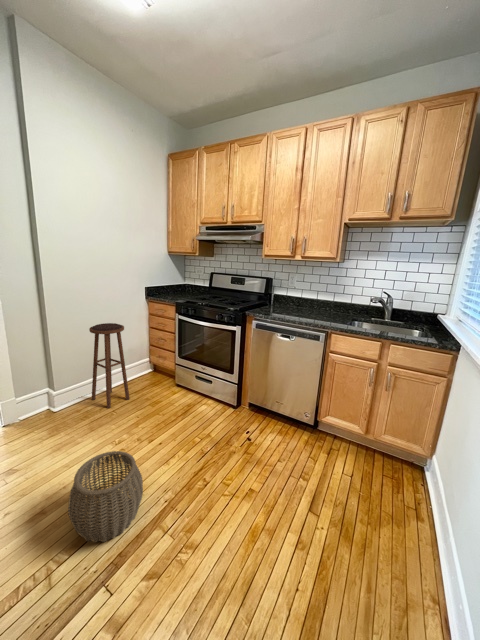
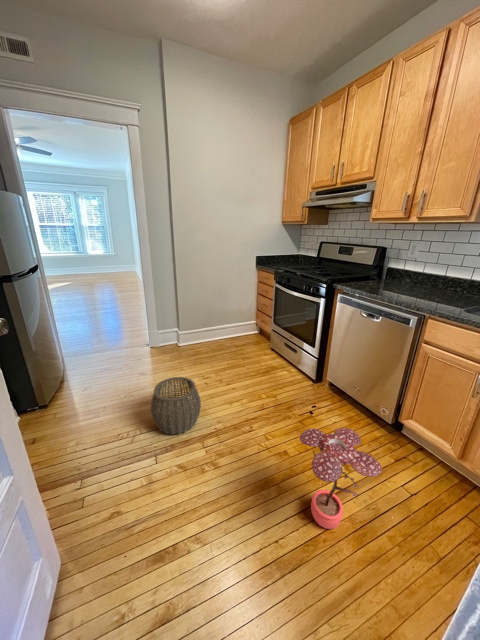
stool: present [89,323,130,408] -> none [205,286,232,353]
potted plant: none [289,441,362,544] -> present [300,428,382,529]

